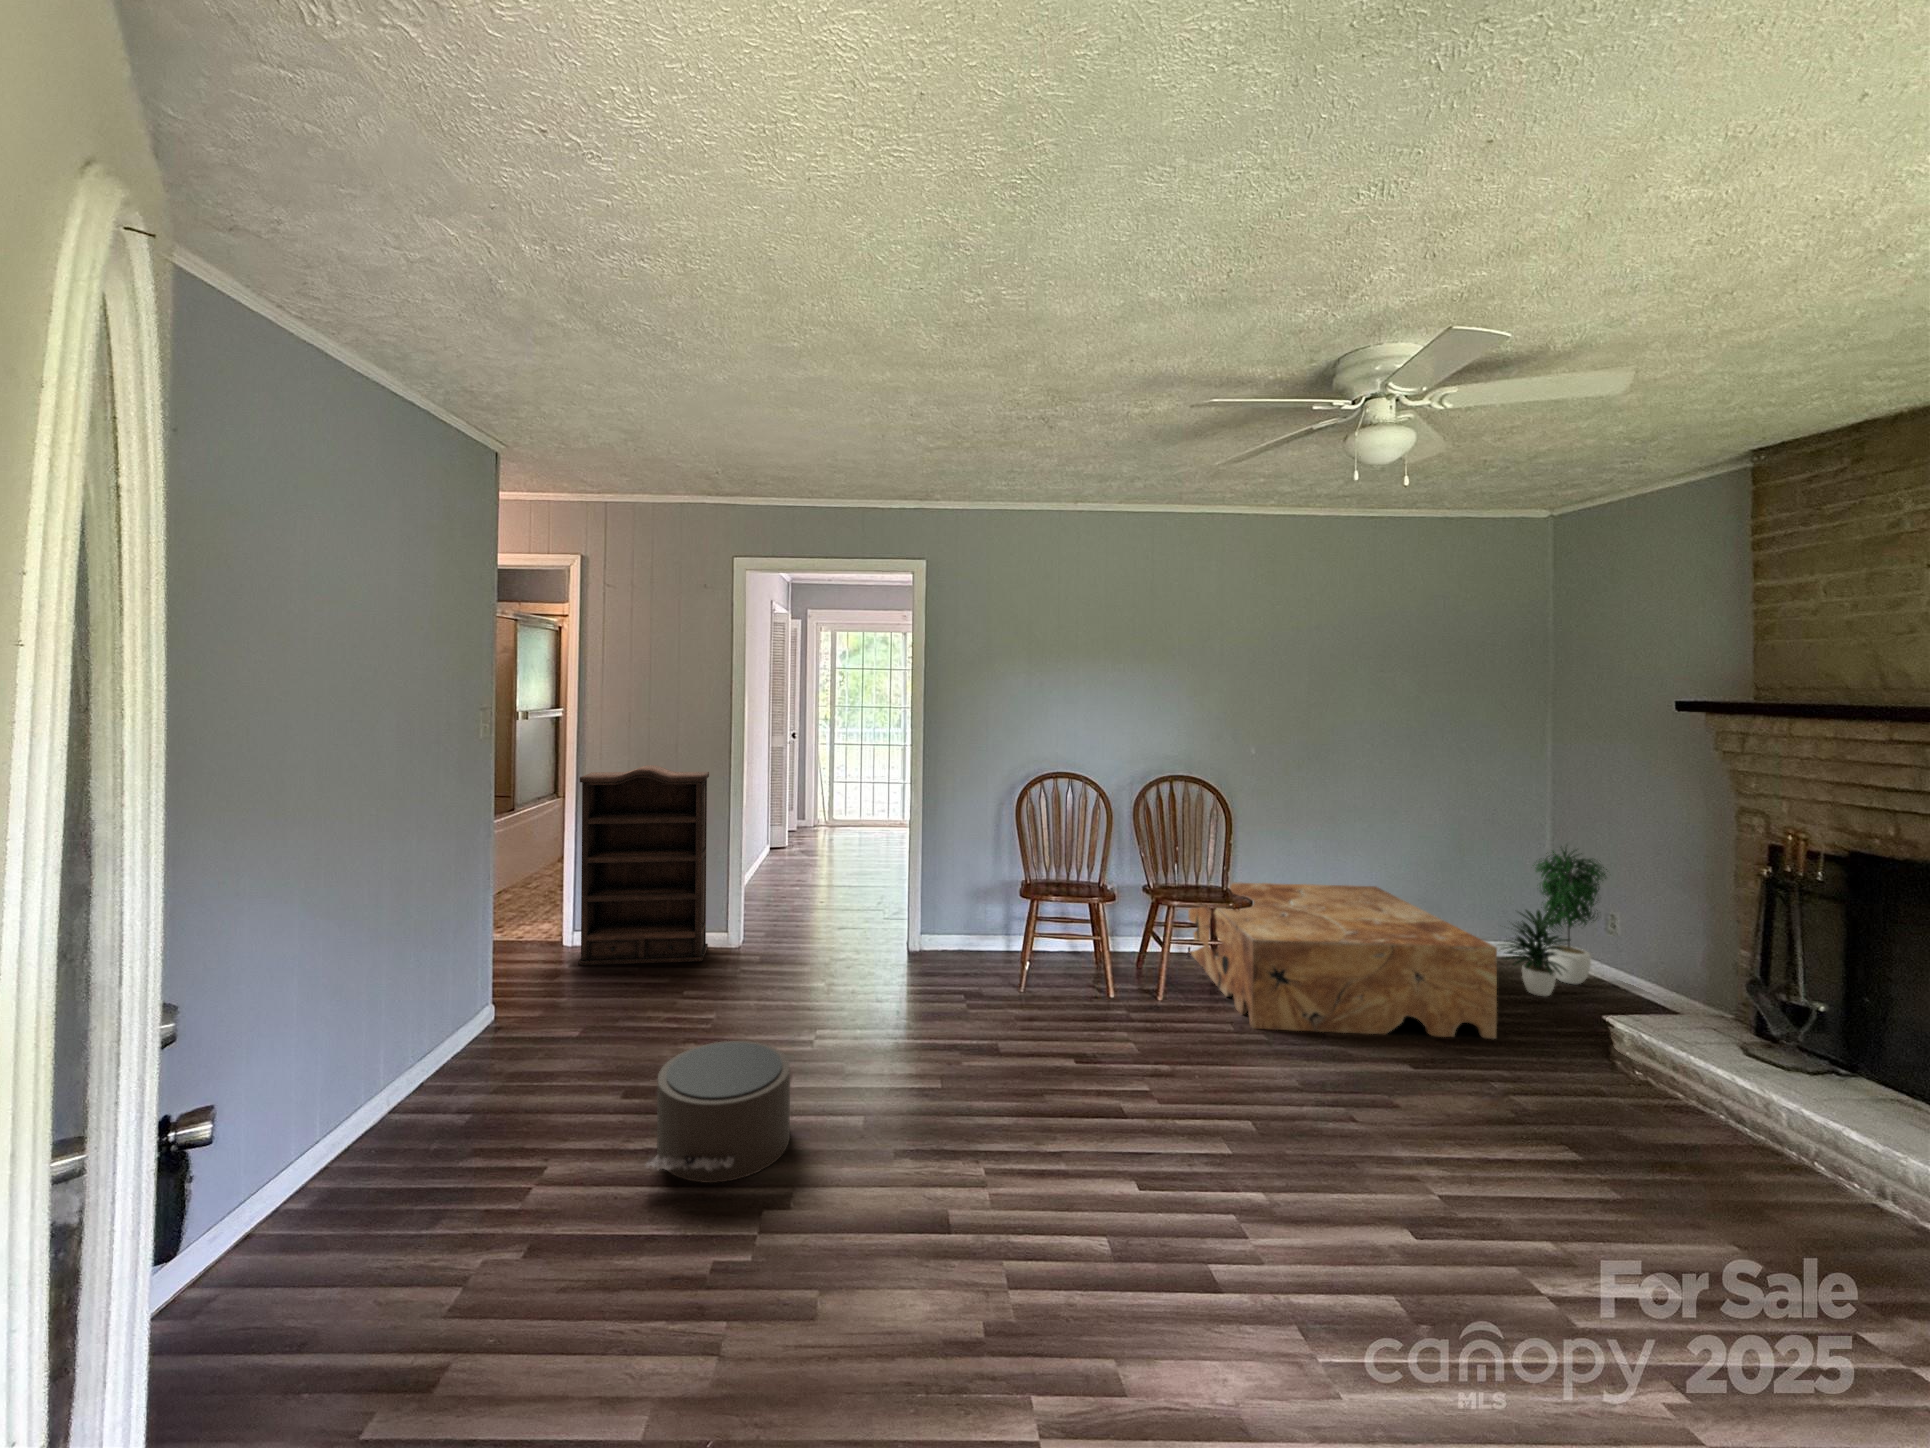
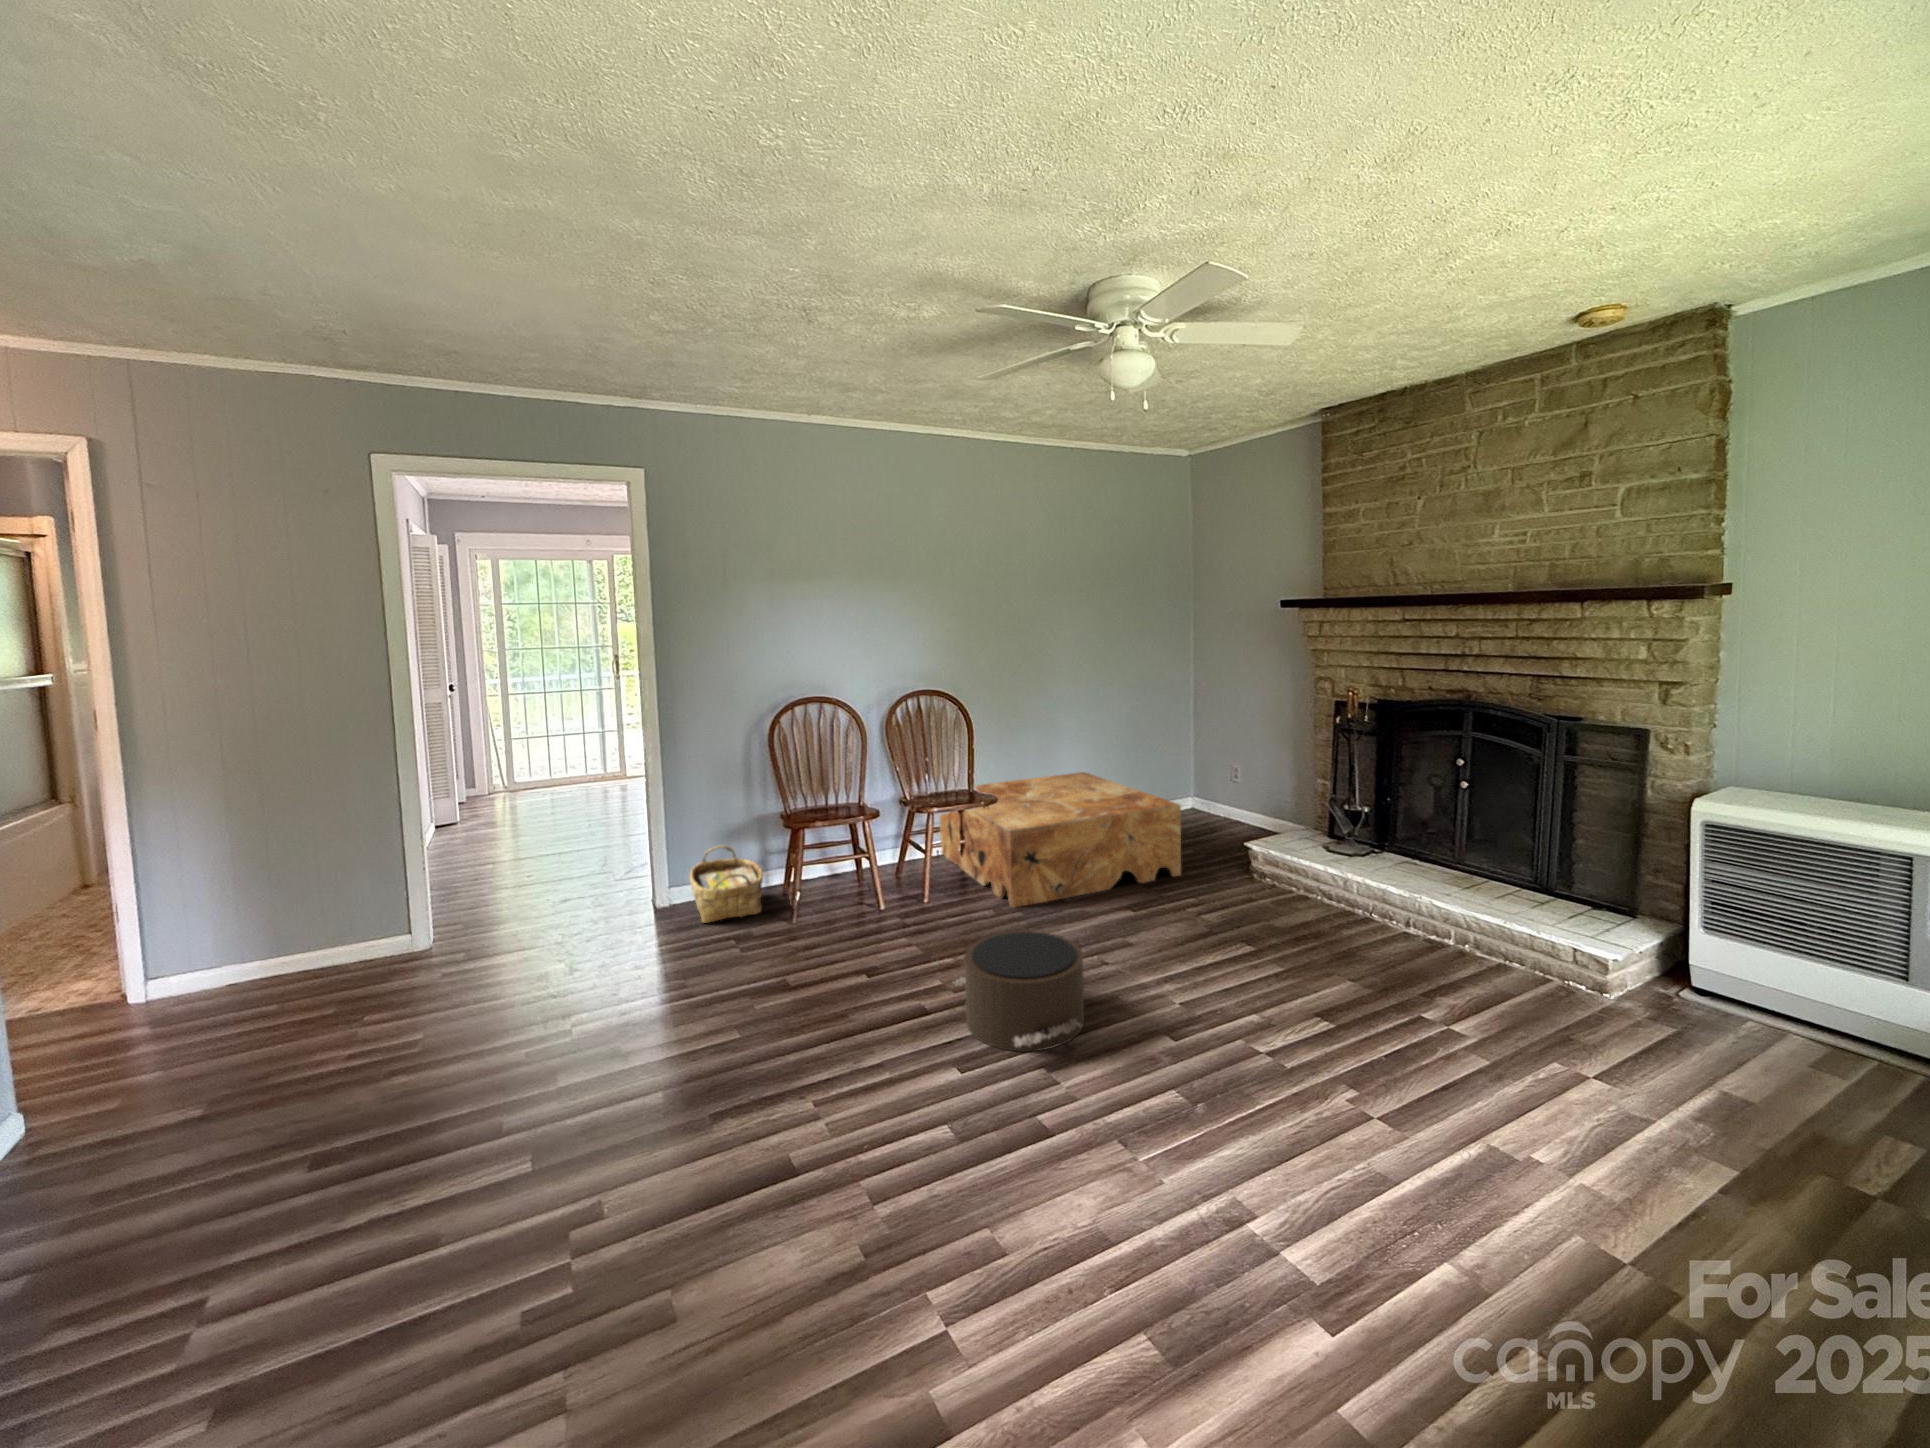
bookshelf: present [578,765,709,965] -> none [135,735,386,1023]
potted plant: present [1505,849,1607,996] -> none [1168,719,1236,838]
woven basket: none [931,903,996,975] -> present [690,845,763,923]
pouf: present [646,1041,790,1183] -> present [953,931,1084,1052]

